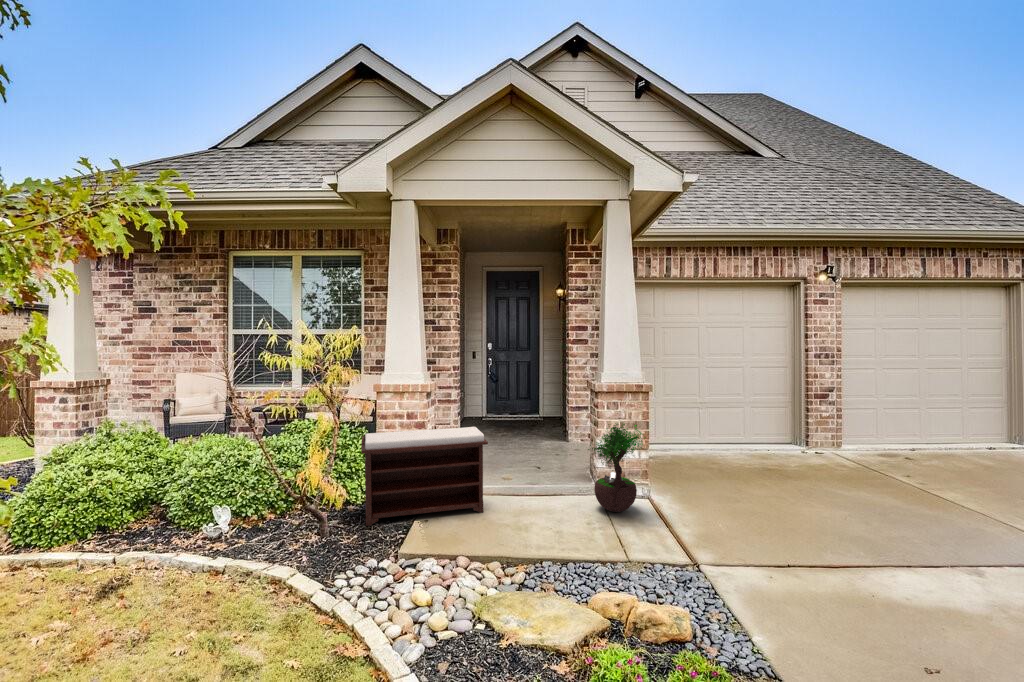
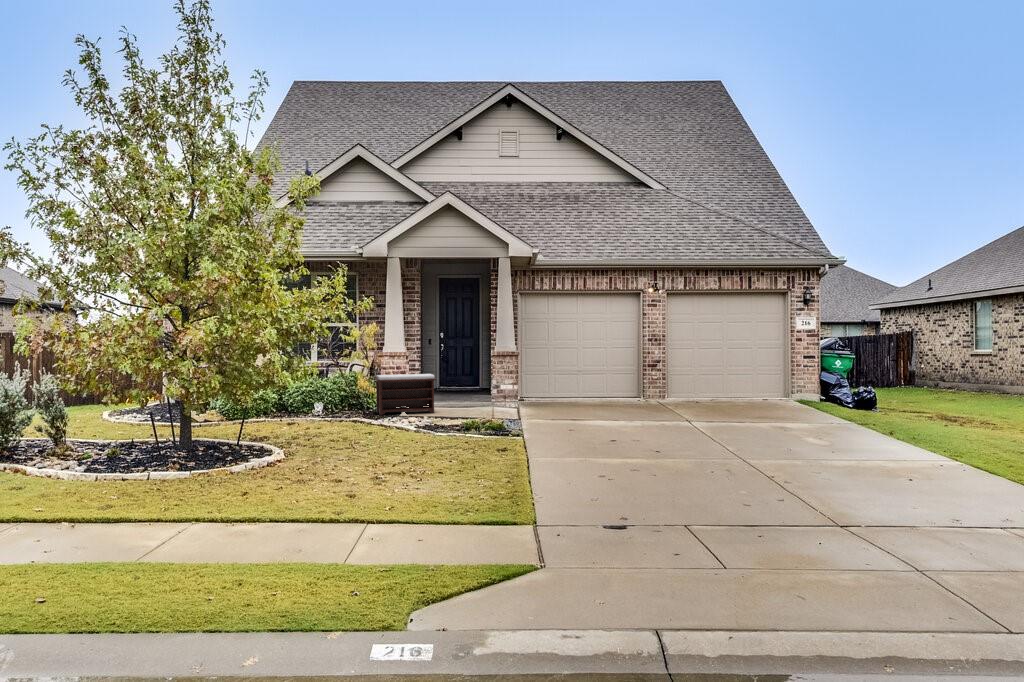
potted tree: present [588,417,643,512] -> none [484,366,511,413]

